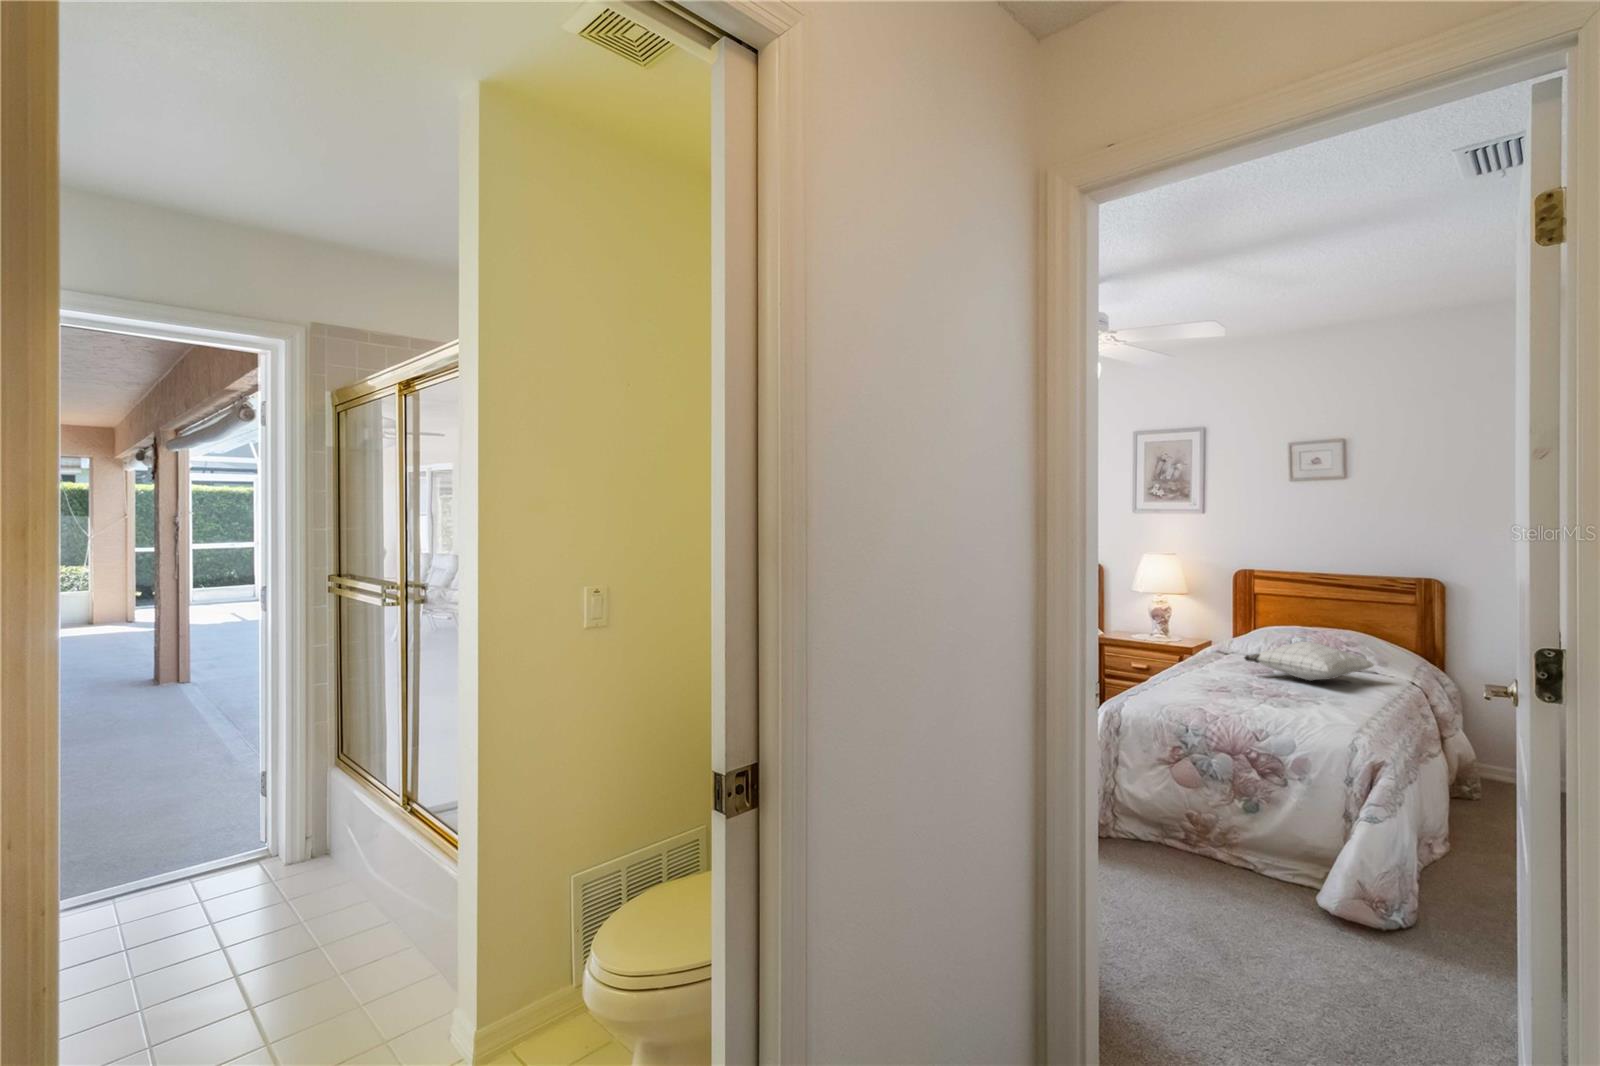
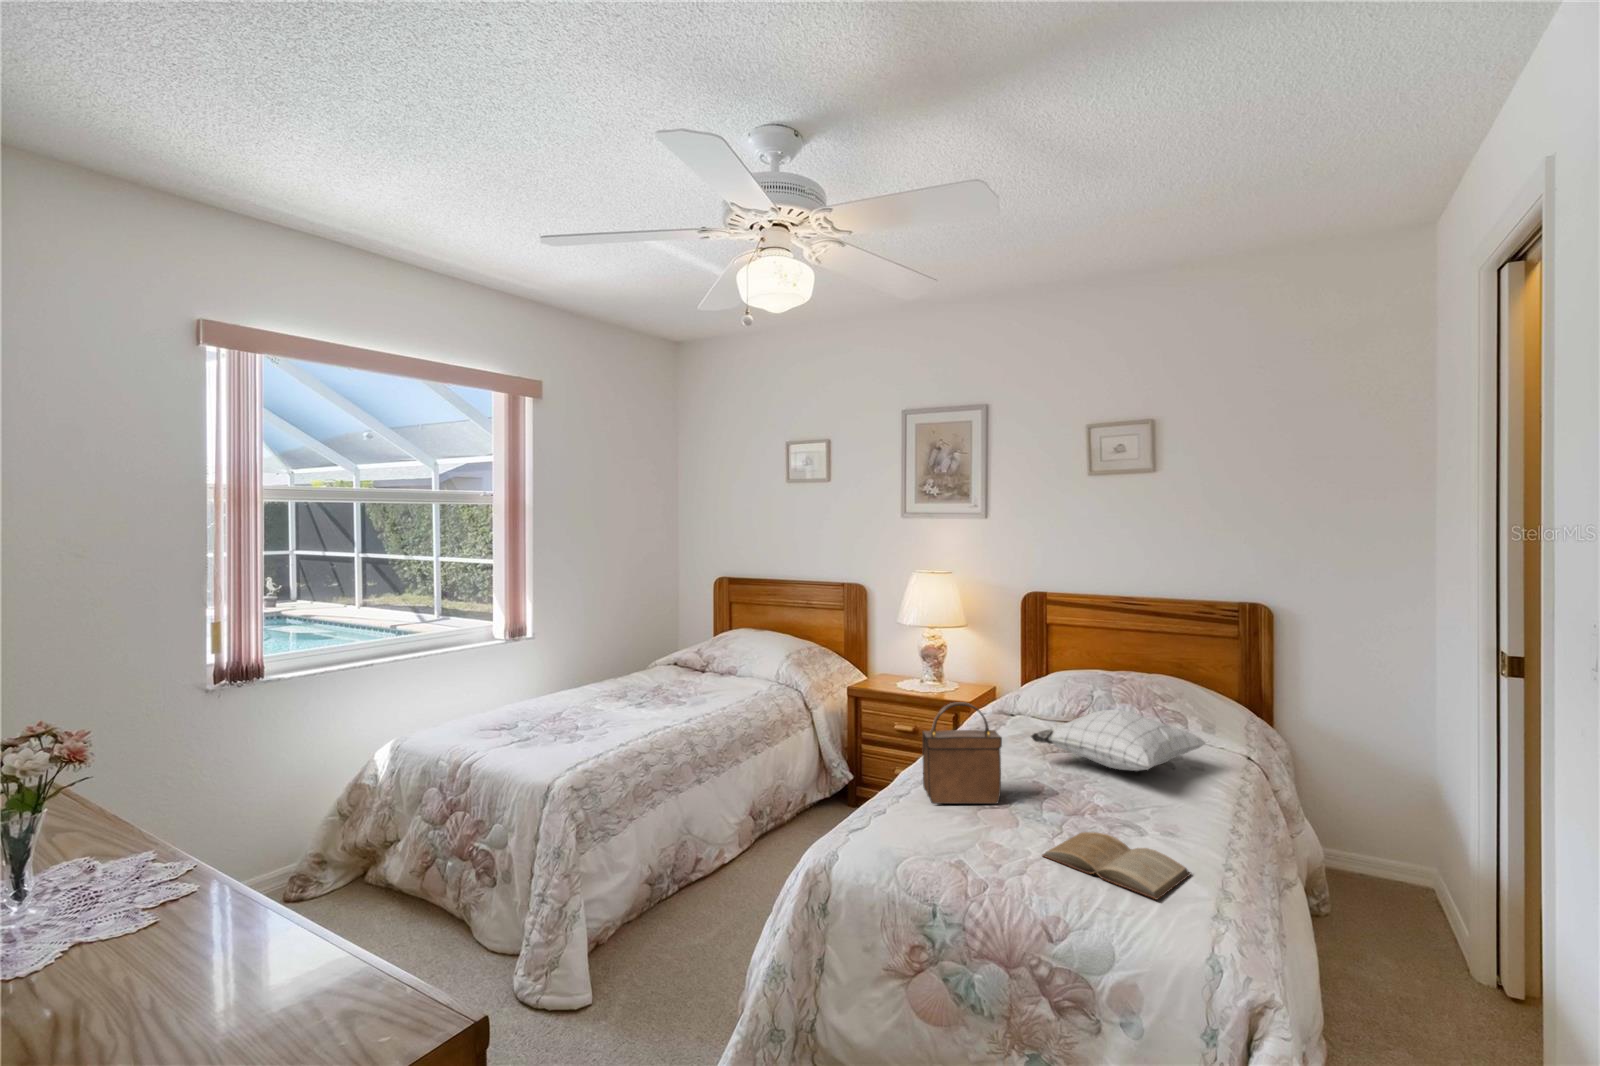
handbag: none [1169,628,1225,691] -> present [922,702,1002,804]
book: none [1252,701,1349,726] -> present [1042,832,1191,900]

